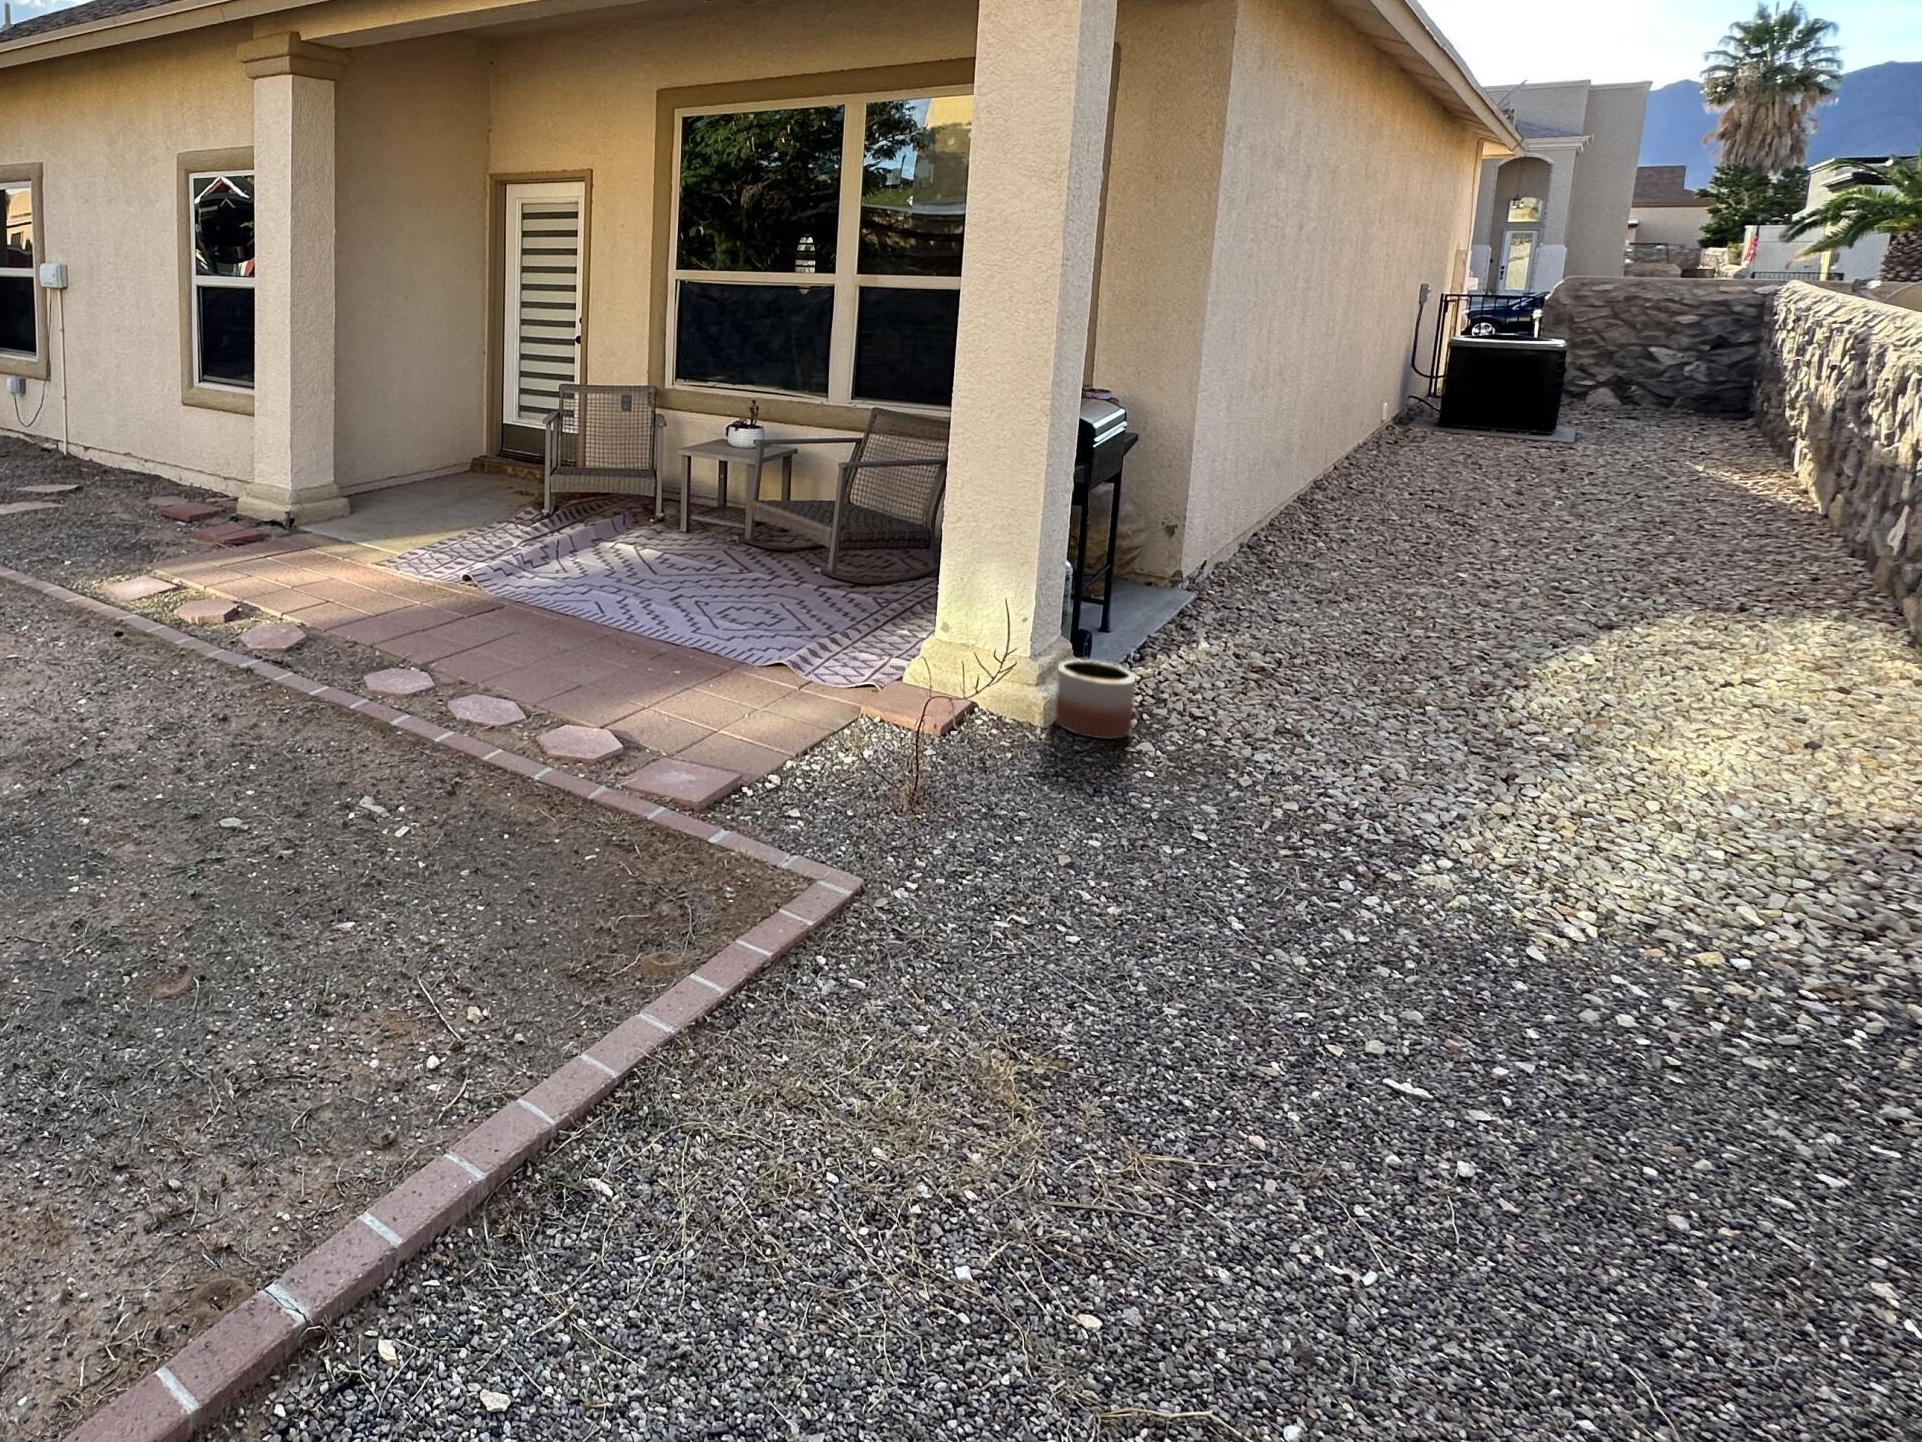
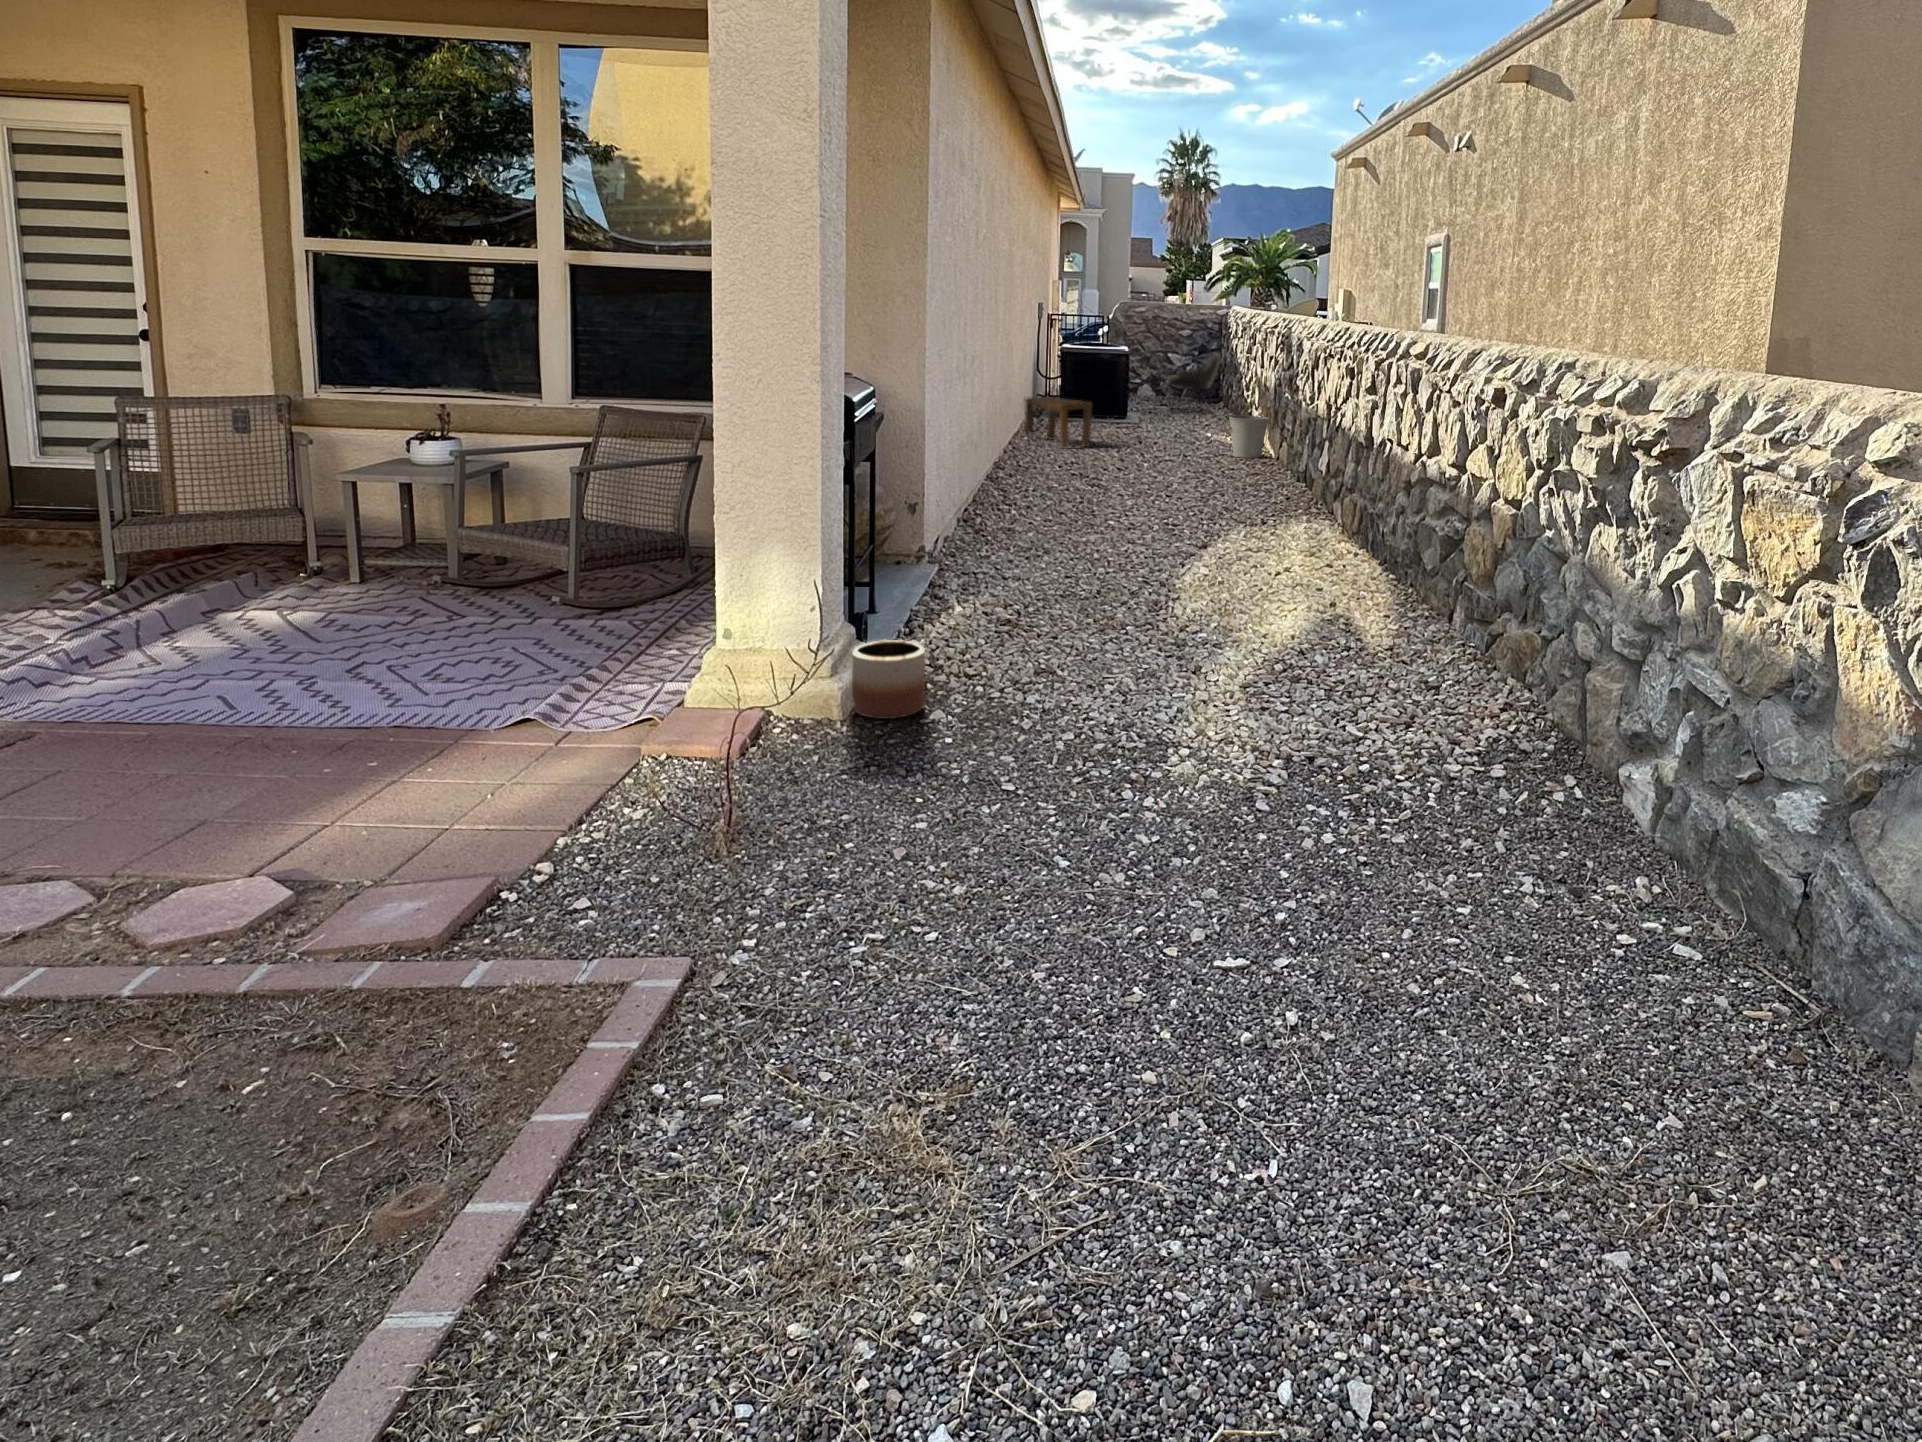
lounge chair: none [1641,344,1760,431] -> present [1166,354,1221,411]
bench: none [1374,400,1482,467] -> present [1024,397,1092,448]
bucket: none [1729,444,1820,508] -> present [1227,415,1268,458]

